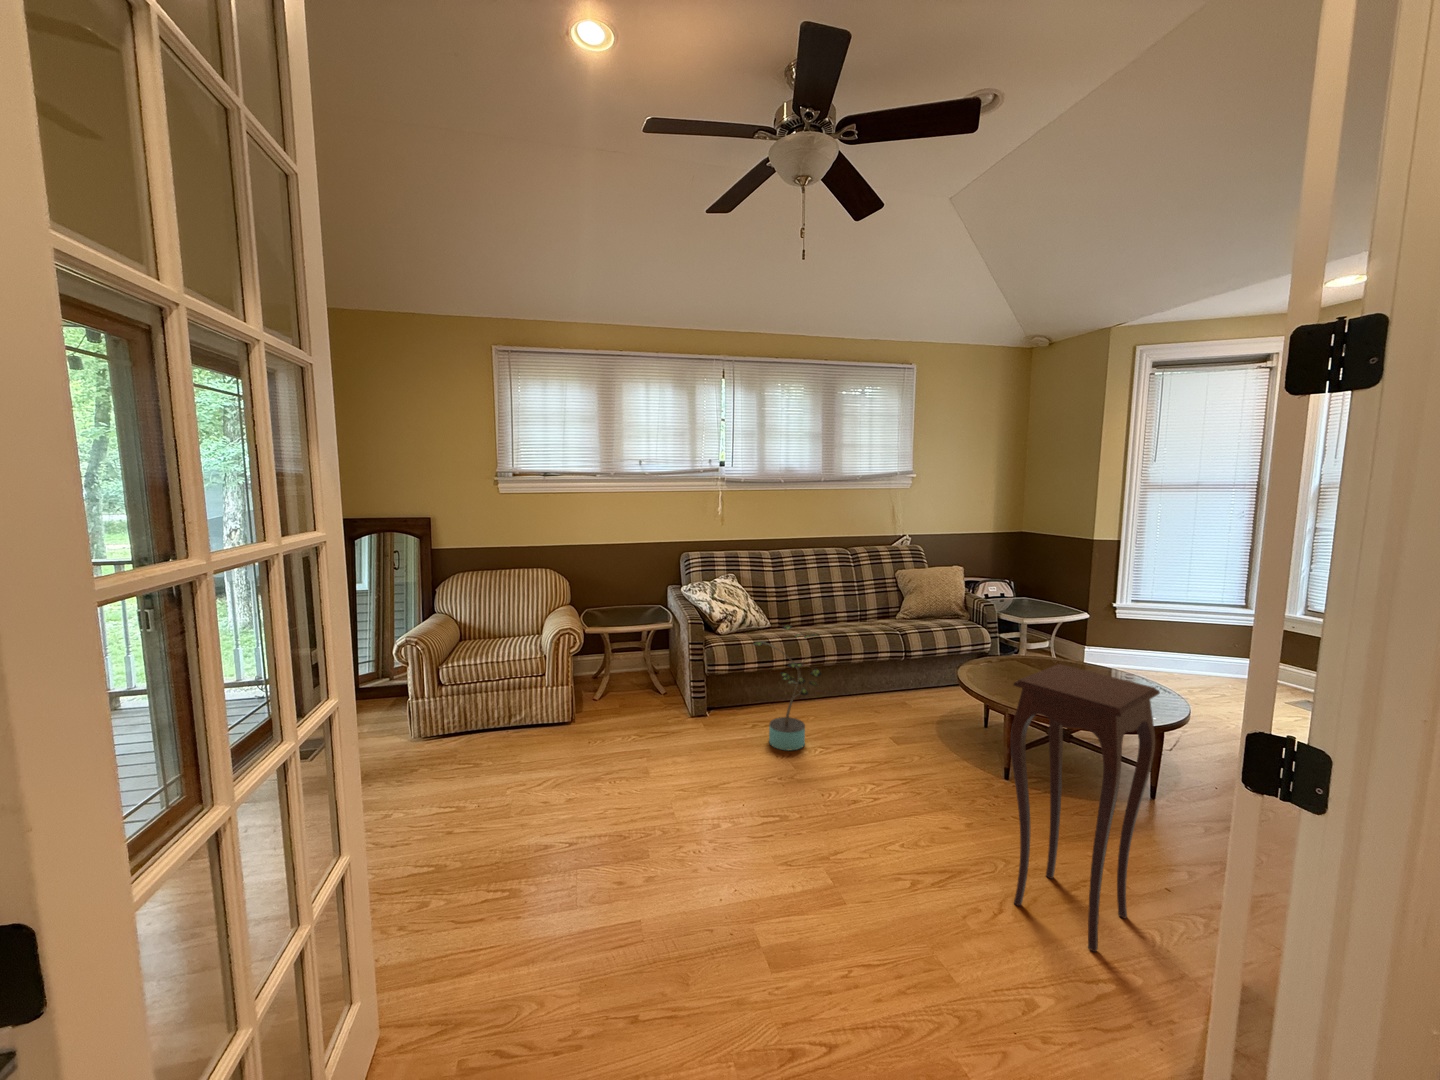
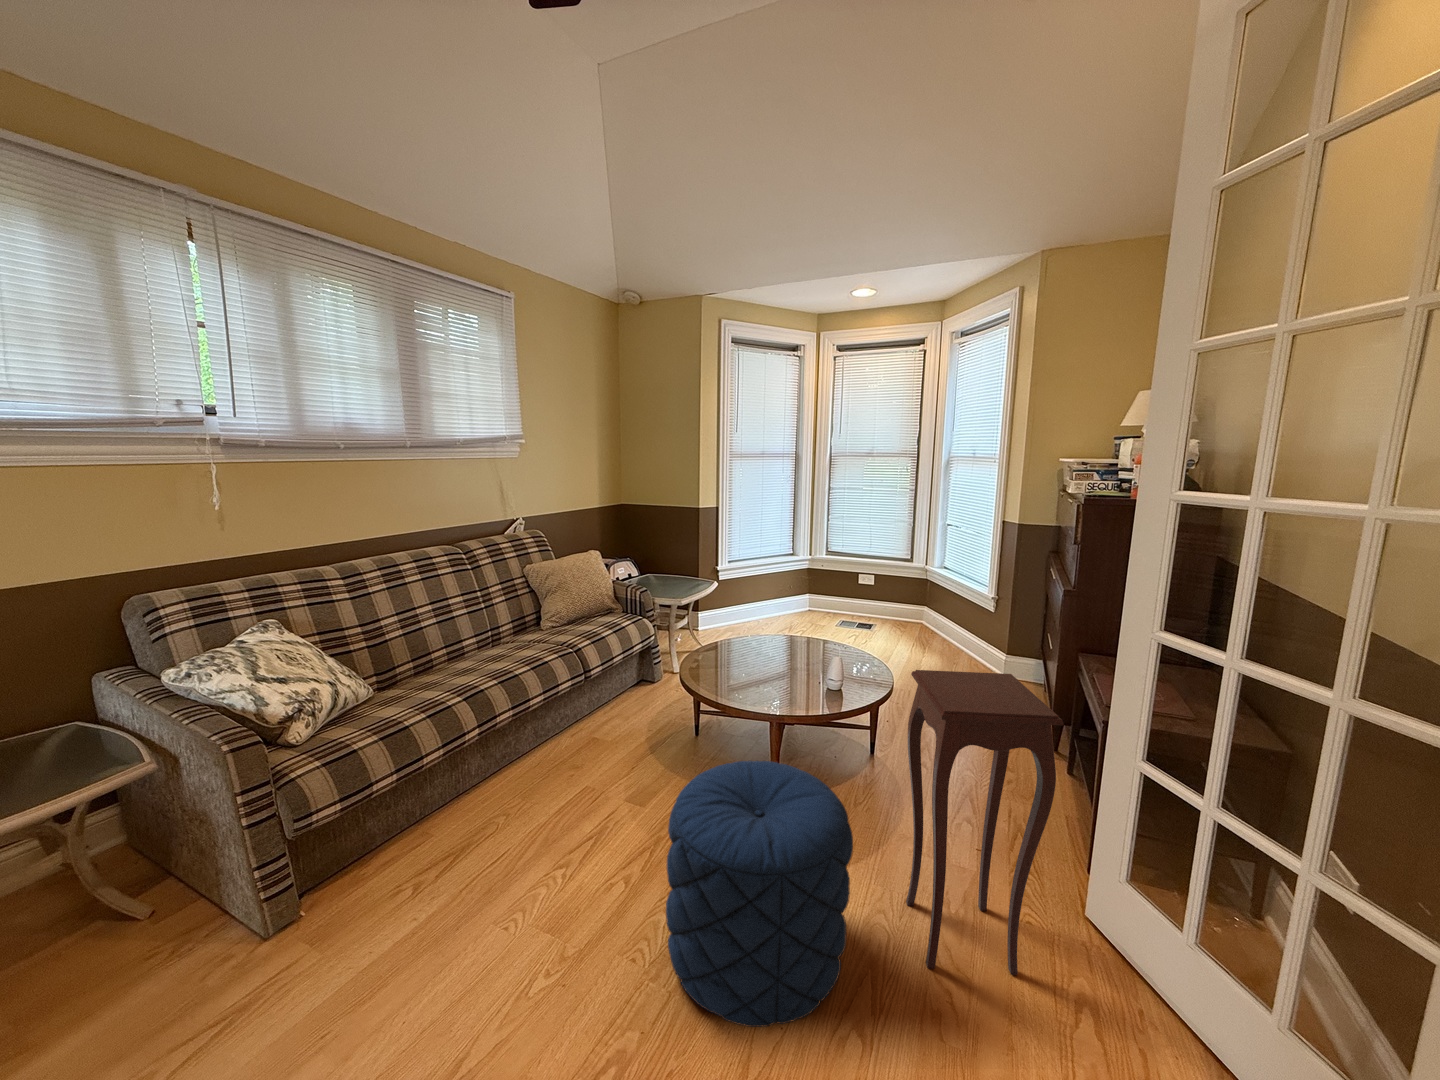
potted plant: present [754,625,821,750] -> none [429,697,565,913]
pouf: none [834,700,971,866] -> present [666,761,853,1027]

